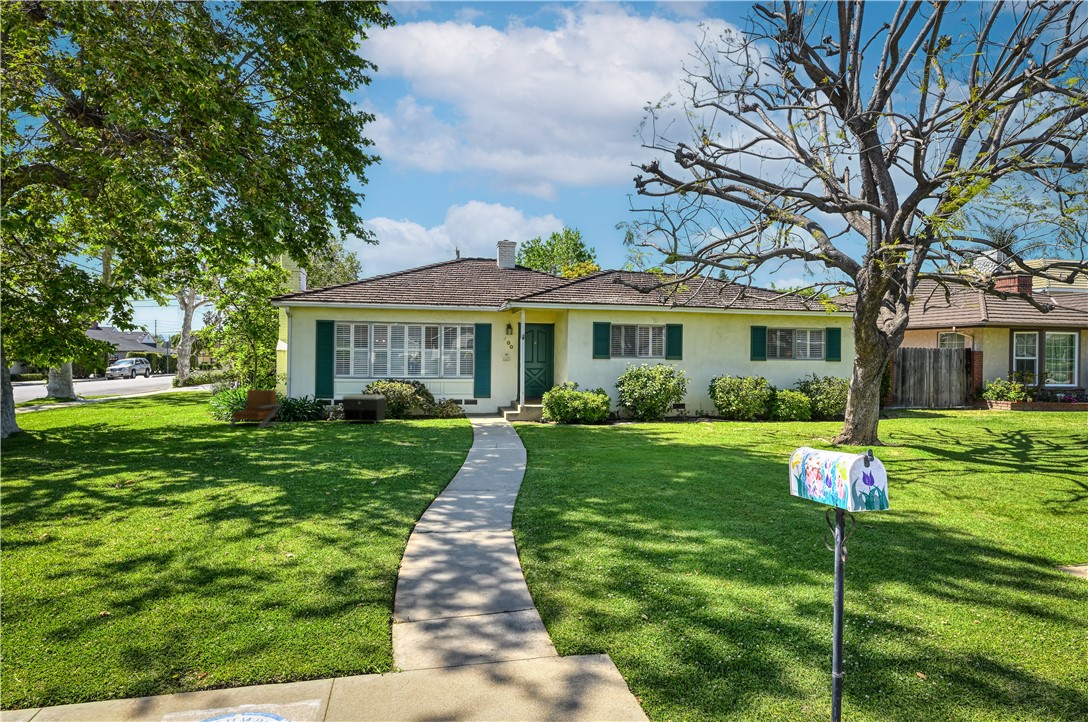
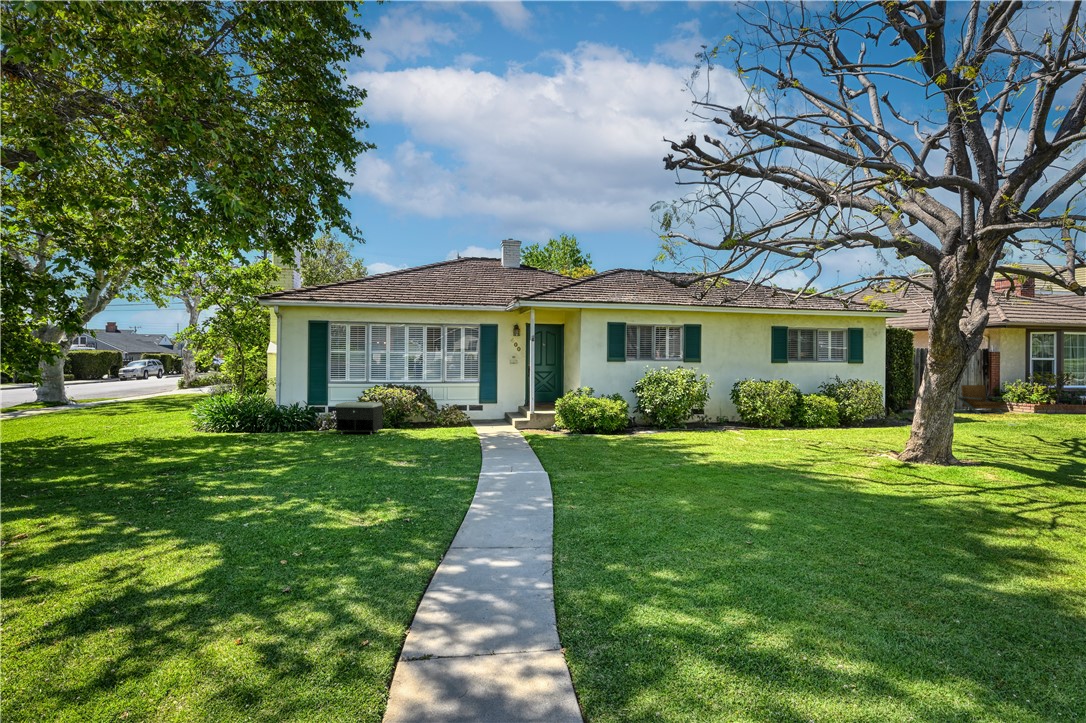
lounge chair: present [229,389,282,427] -> present [958,385,1004,414]

